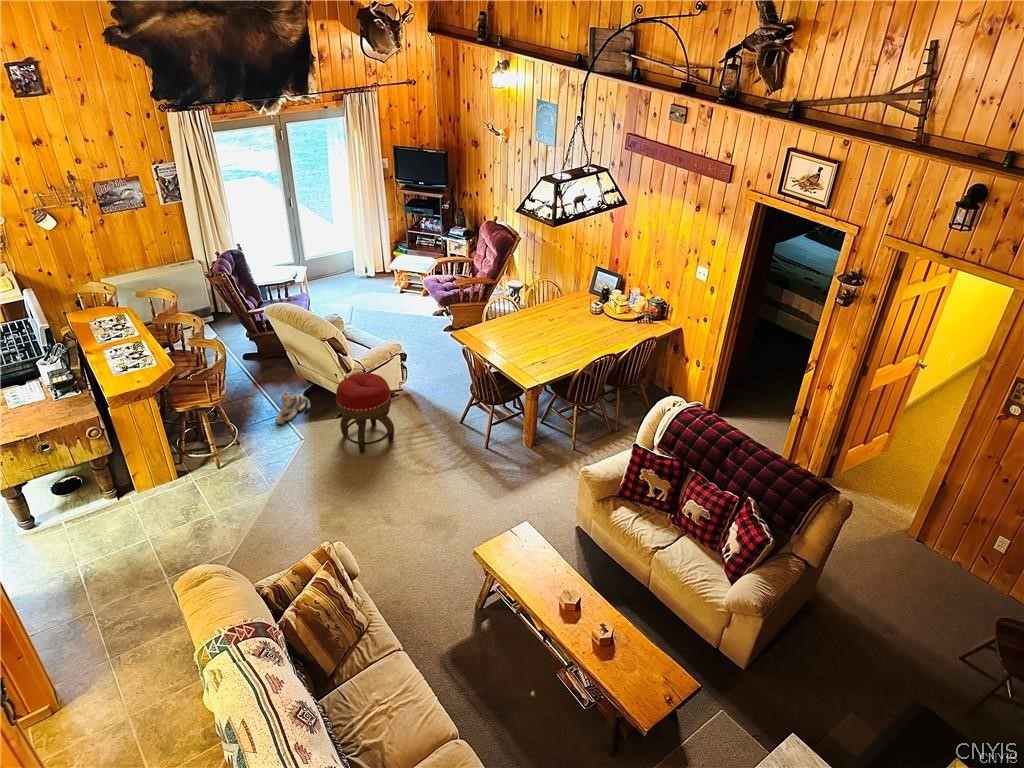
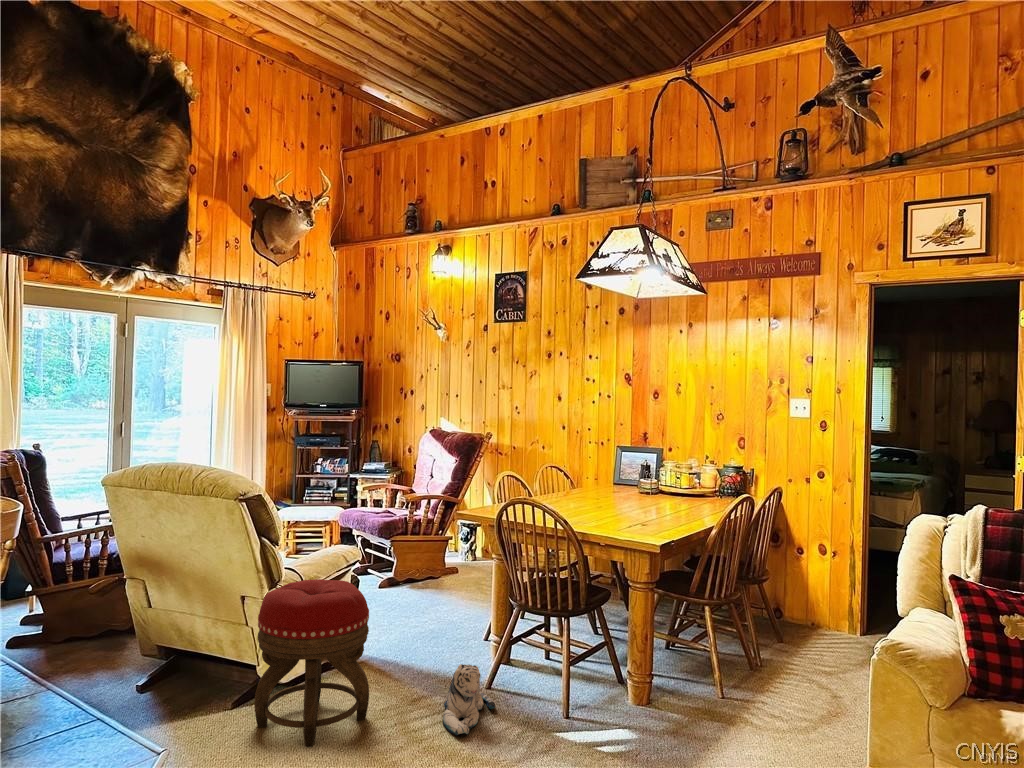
plush toy: present [277,392,311,424] -> present [443,664,495,736]

